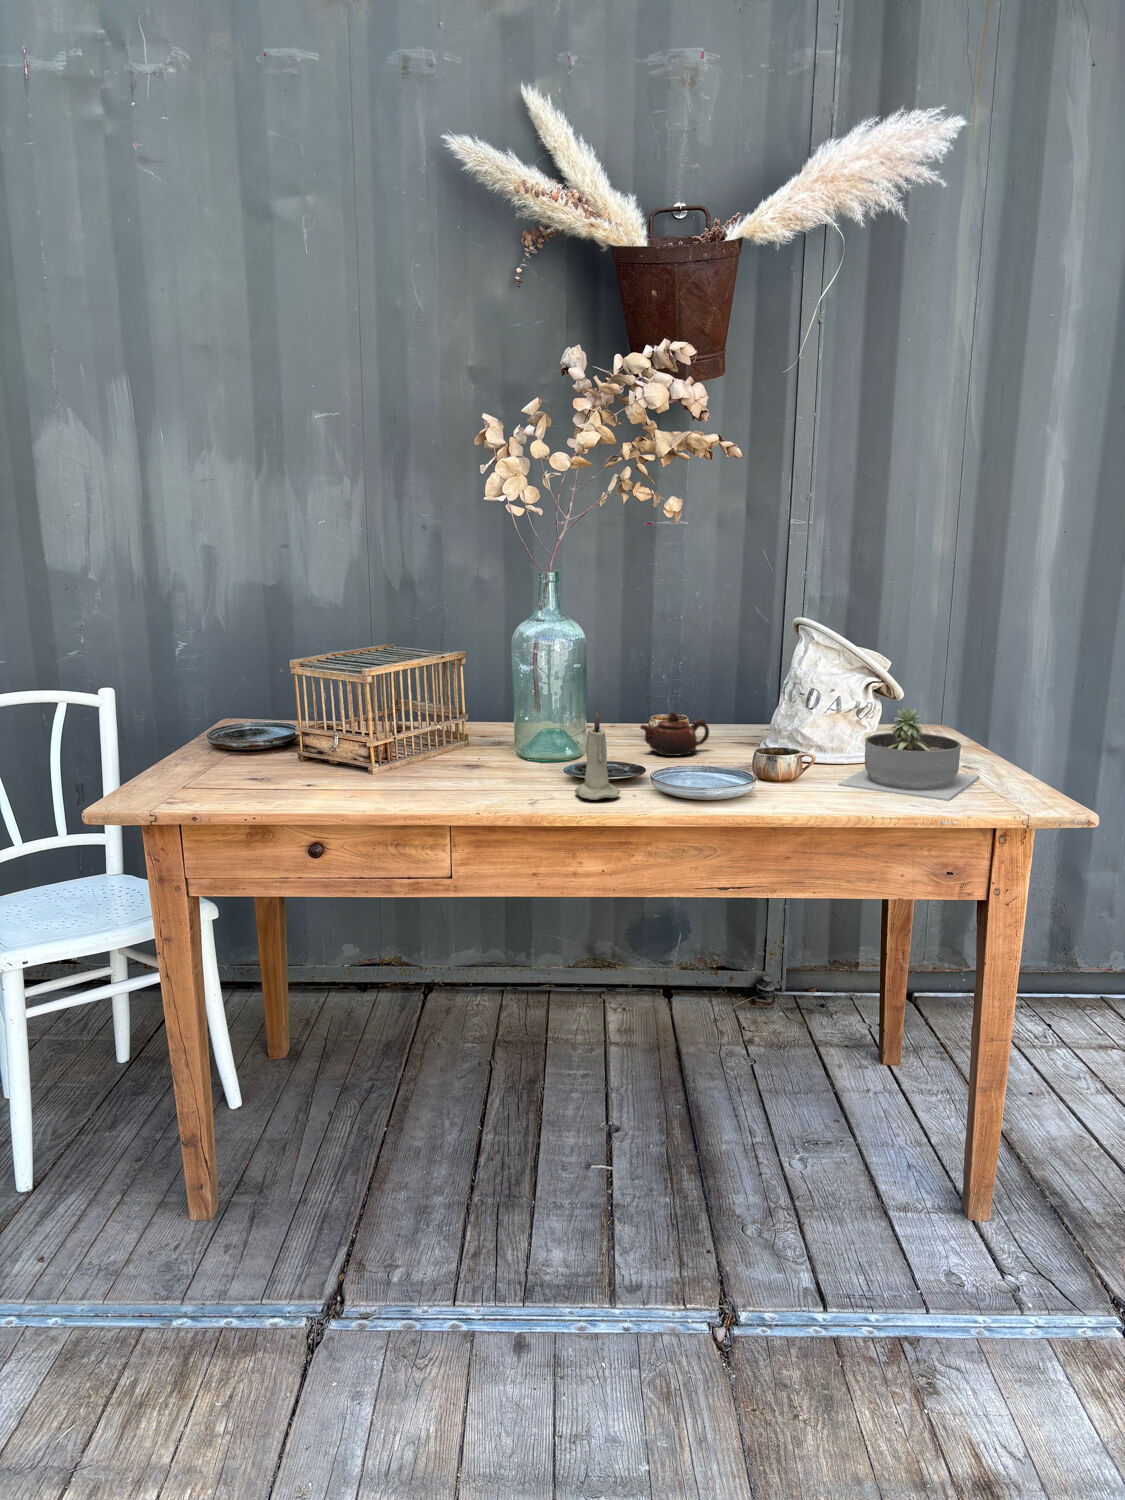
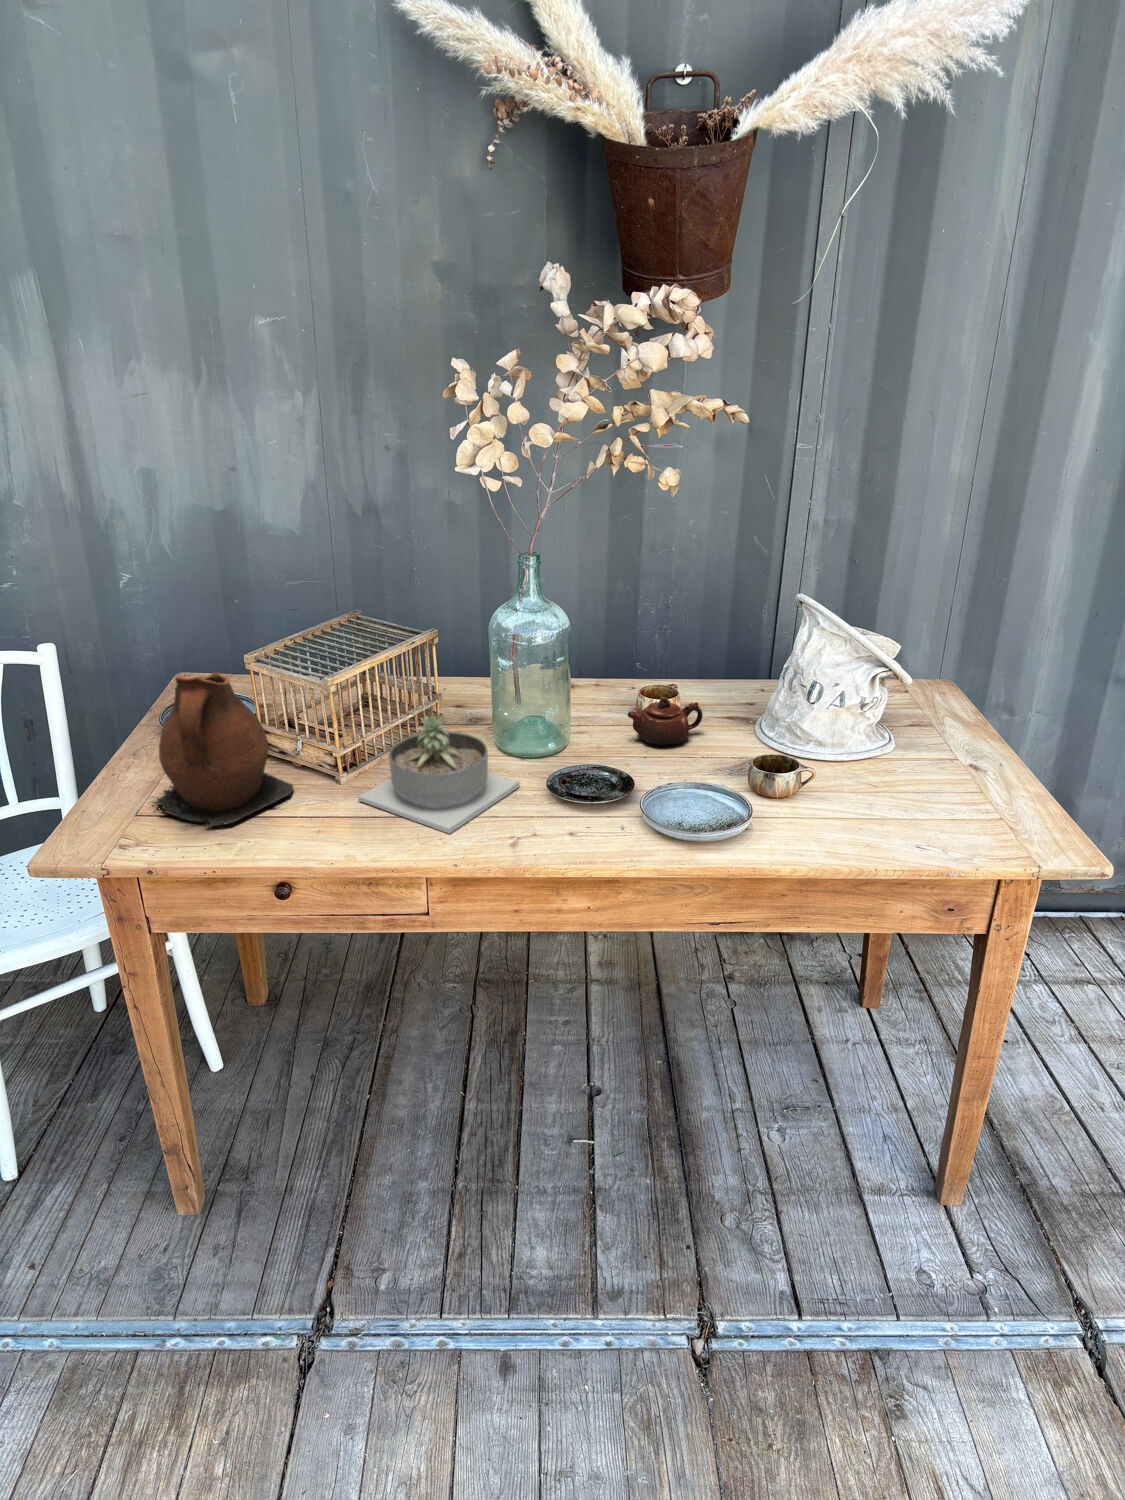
ceramic pitcher: none [202,651,332,791] -> present [153,672,293,827]
succulent planter: present [838,707,979,801] -> present [359,715,520,834]
candle: present [575,713,620,800] -> none [558,750,607,843]

